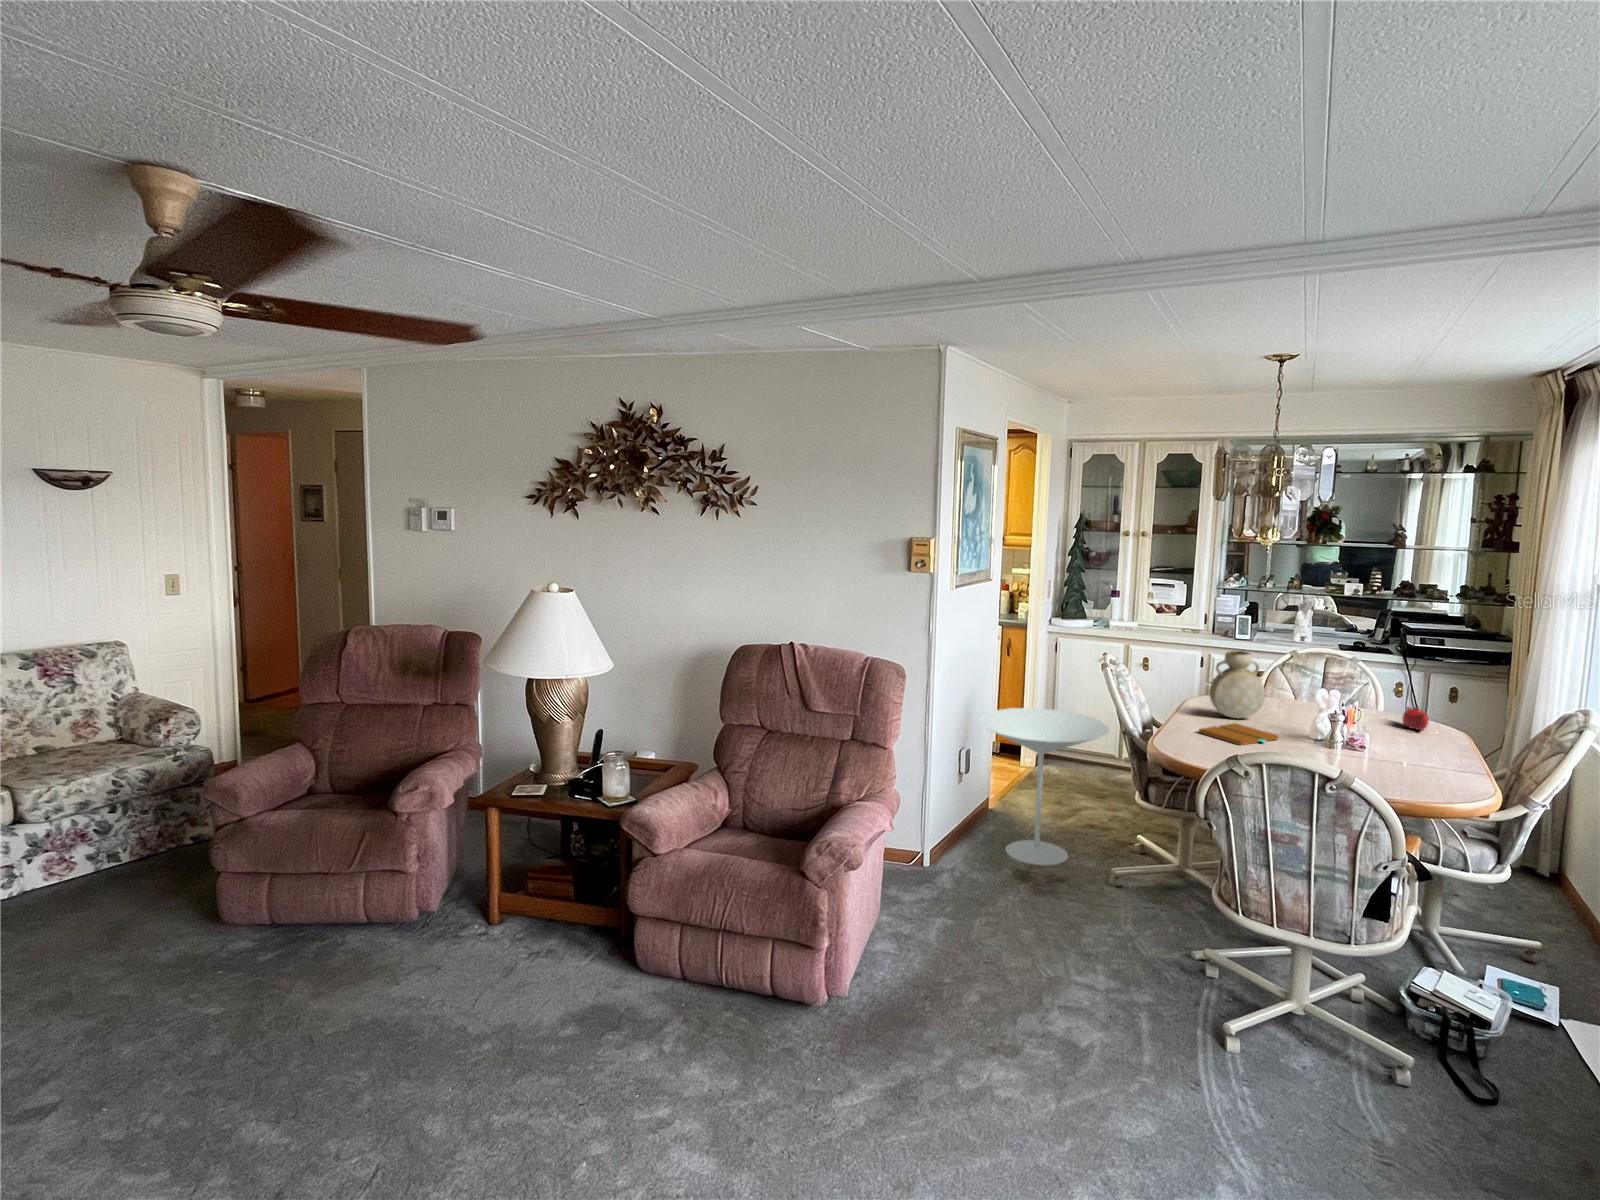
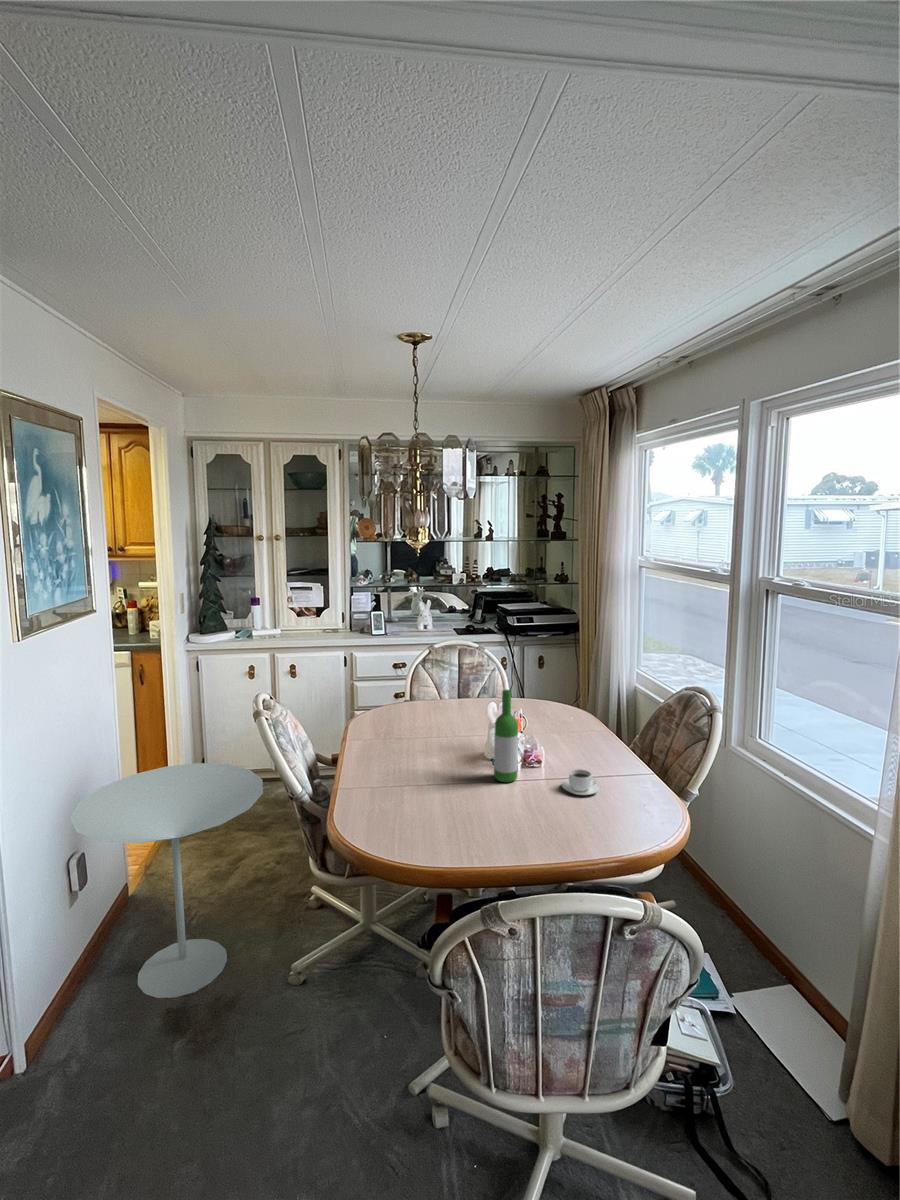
vase: present [1209,651,1266,718] -> none [374,663,432,742]
wine bottle: none [1306,675,1332,753] -> present [494,690,518,782]
teapot: present [1402,707,1429,730] -> none [544,694,569,718]
book: present [1199,723,1278,745] -> none [375,754,460,794]
coffee cup: none [1367,751,1406,771] -> present [562,769,600,795]

